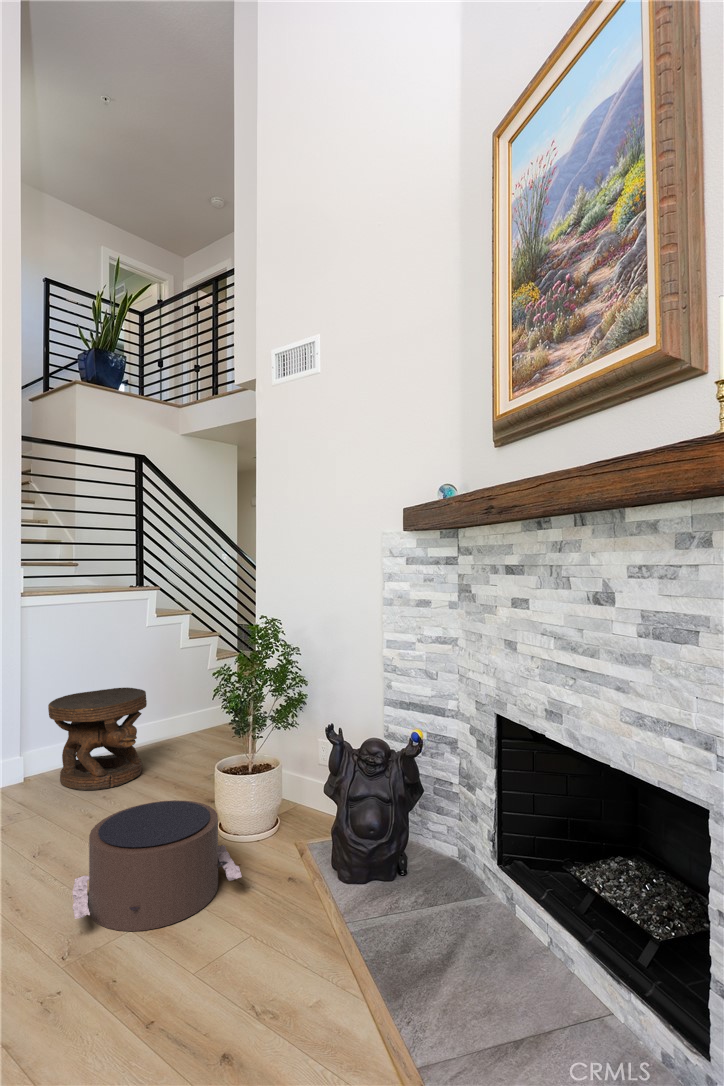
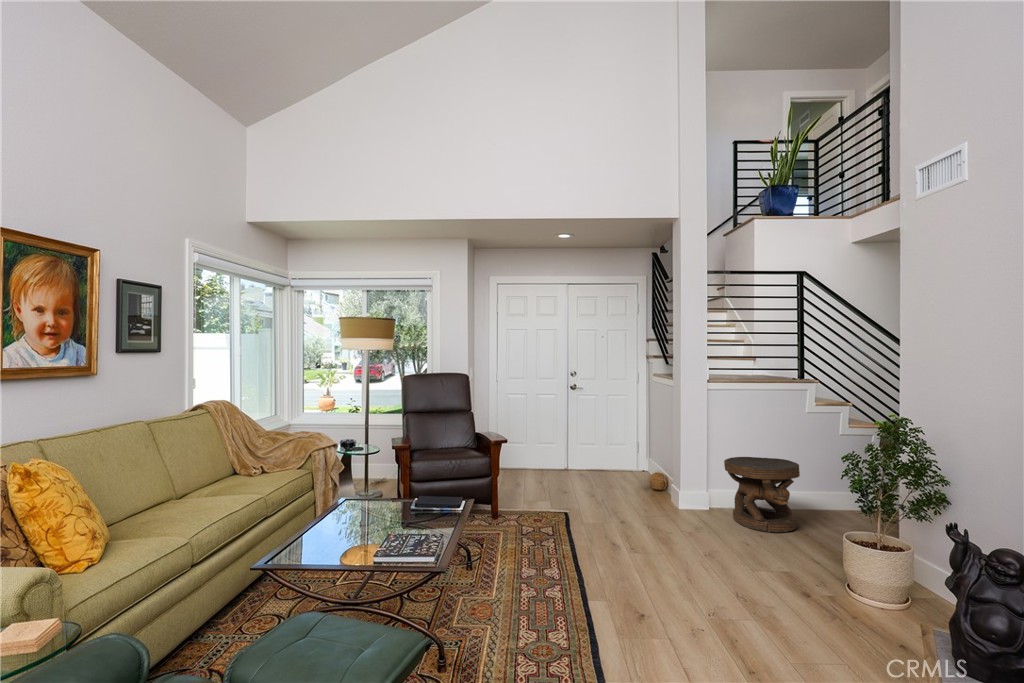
pouf: present [72,800,242,931] -> none [719,541,853,633]

